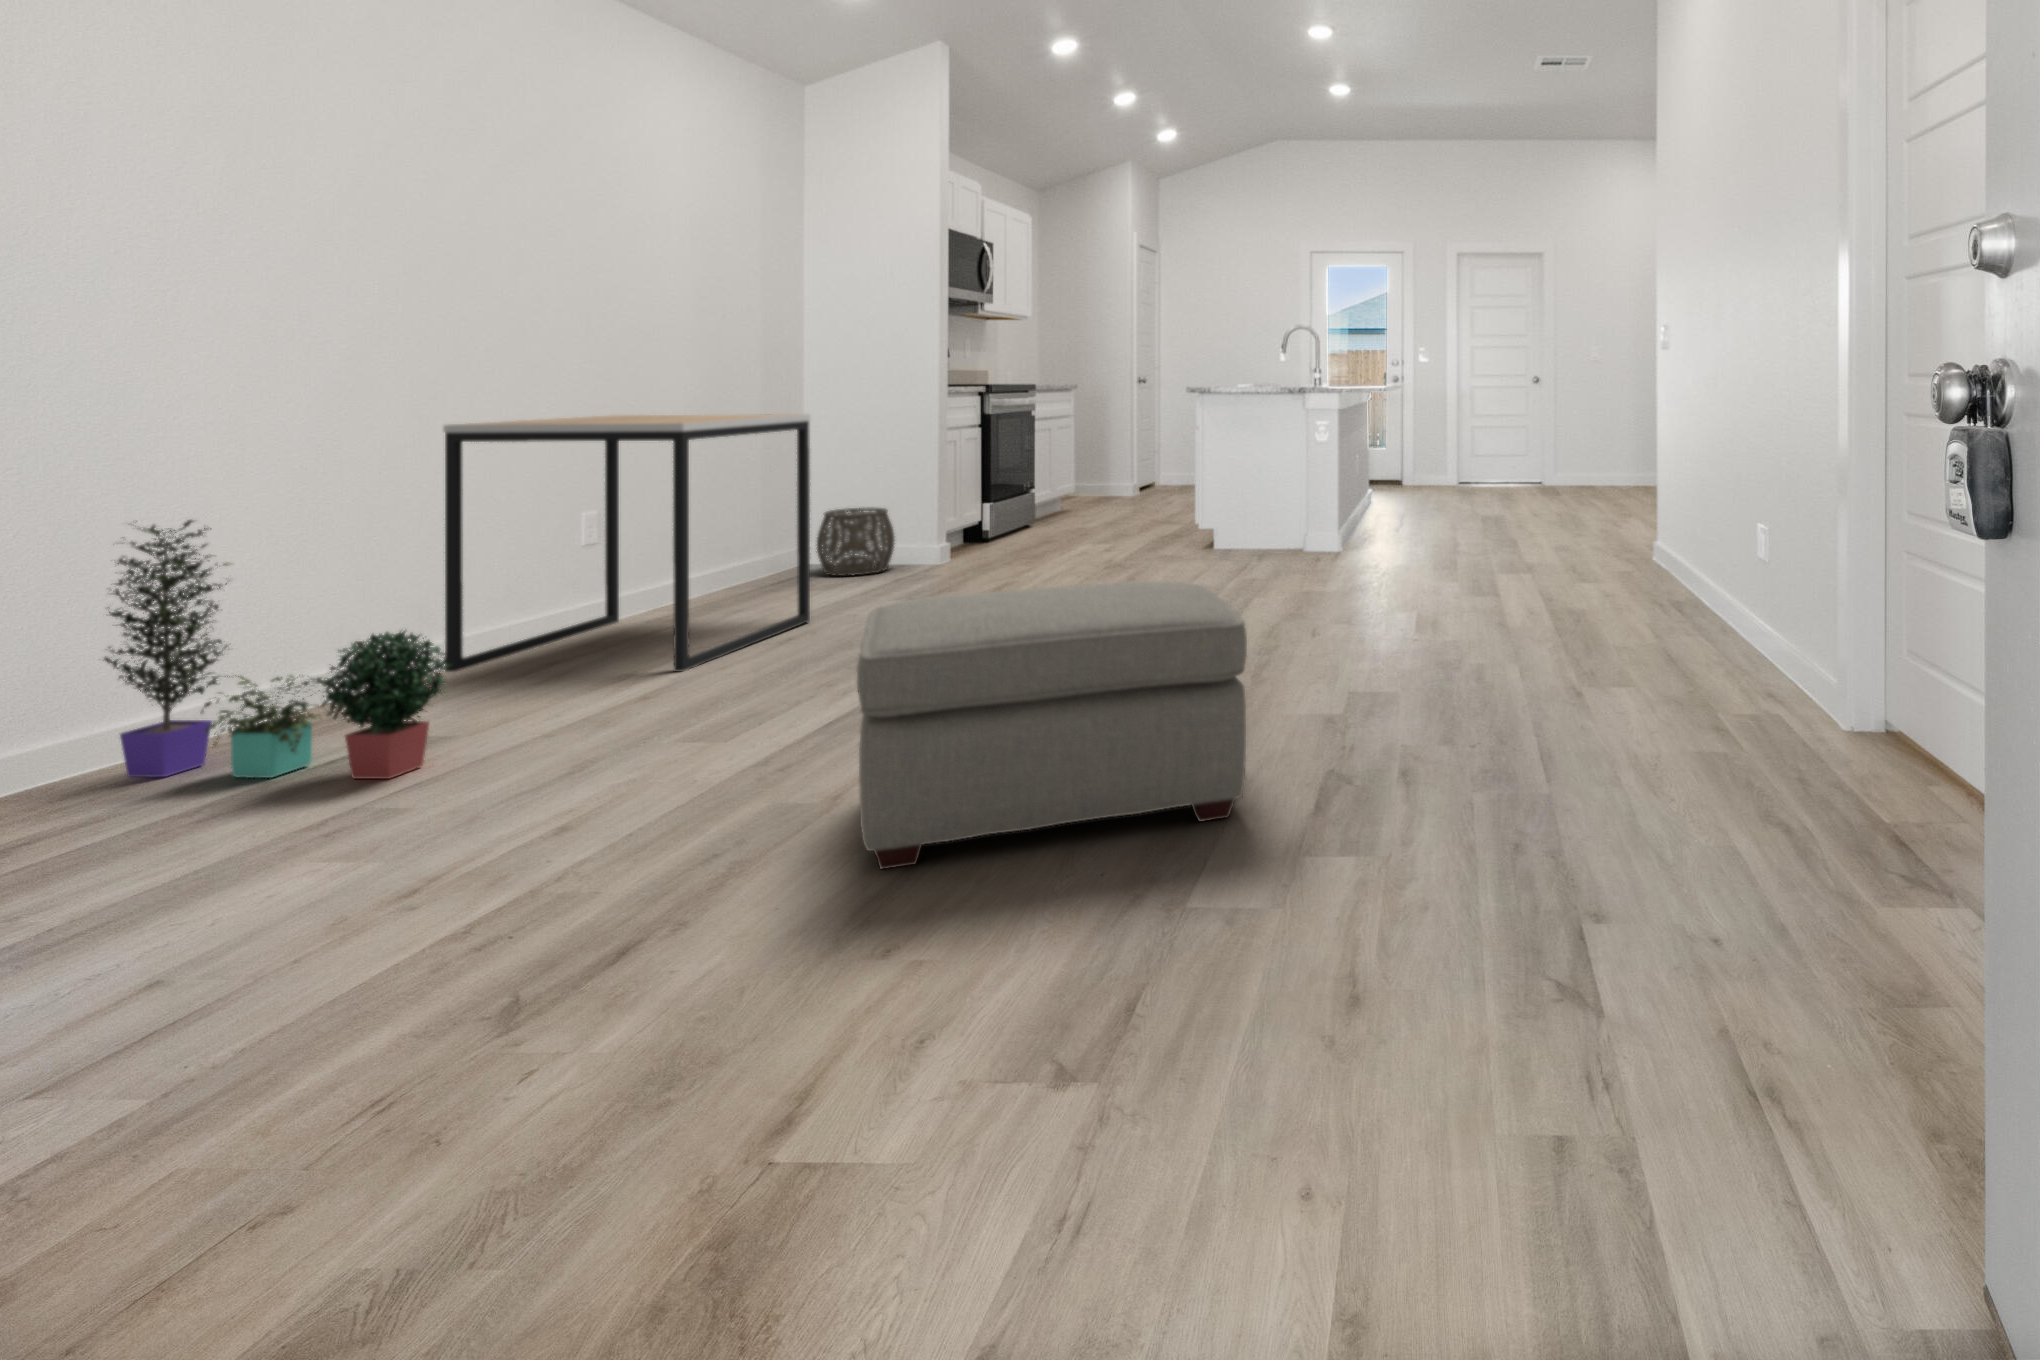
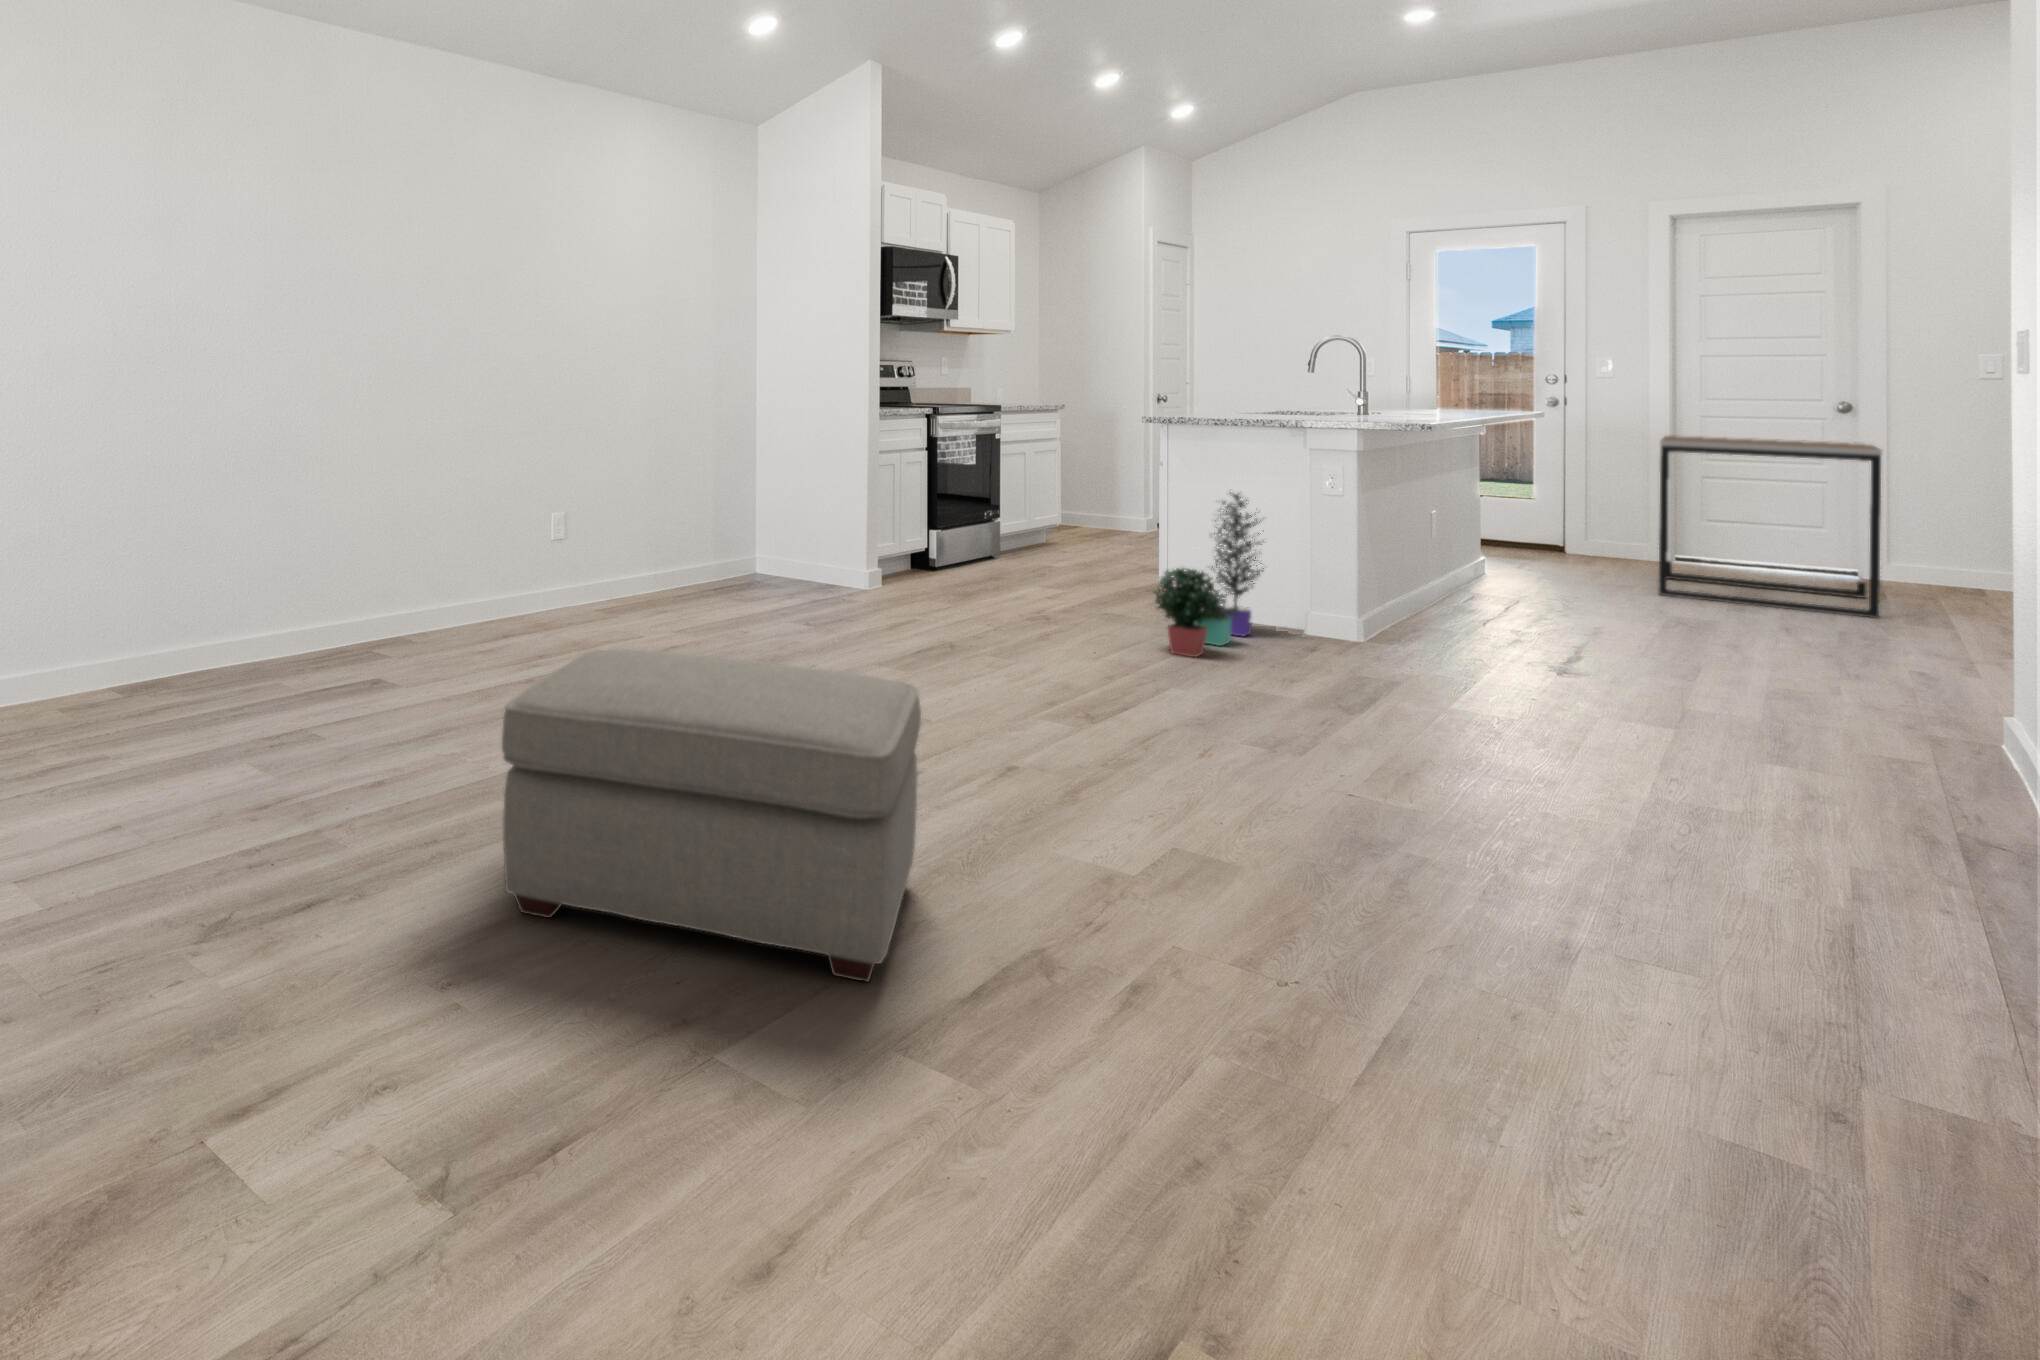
side table: present [443,414,811,672] -> present [1659,436,1882,618]
woven basket: present [817,507,895,576] -> none [755,522,827,589]
potted plant: present [103,520,452,779] -> present [1153,493,1264,657]

